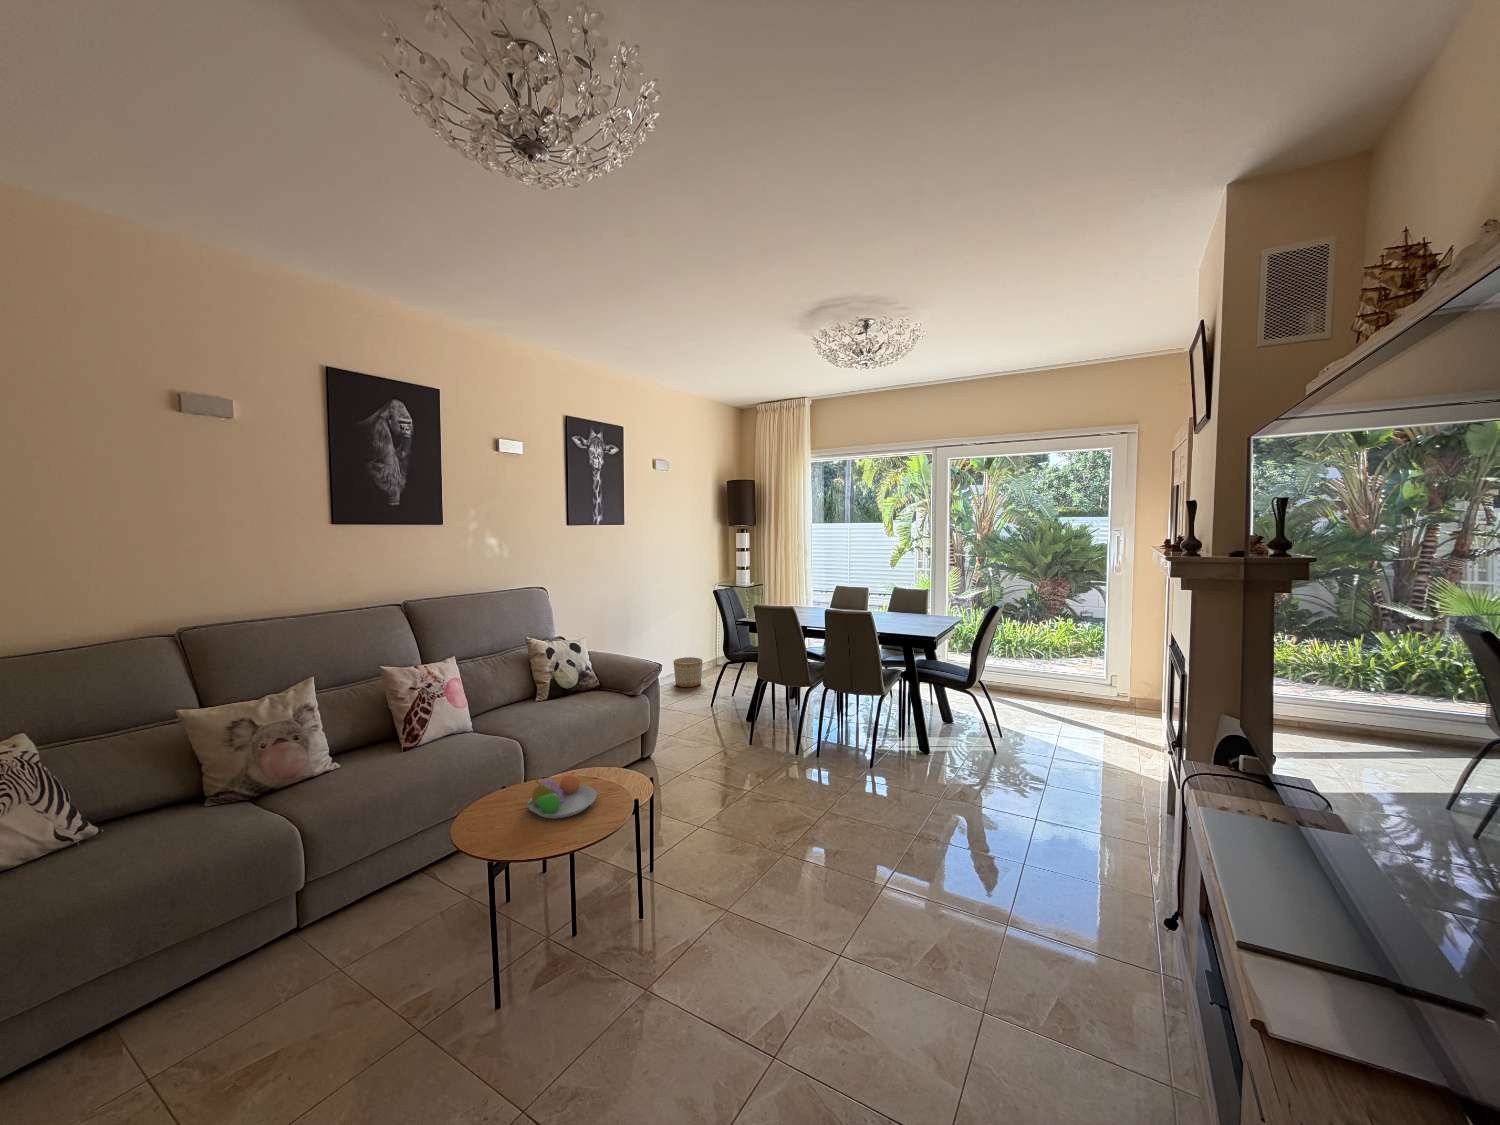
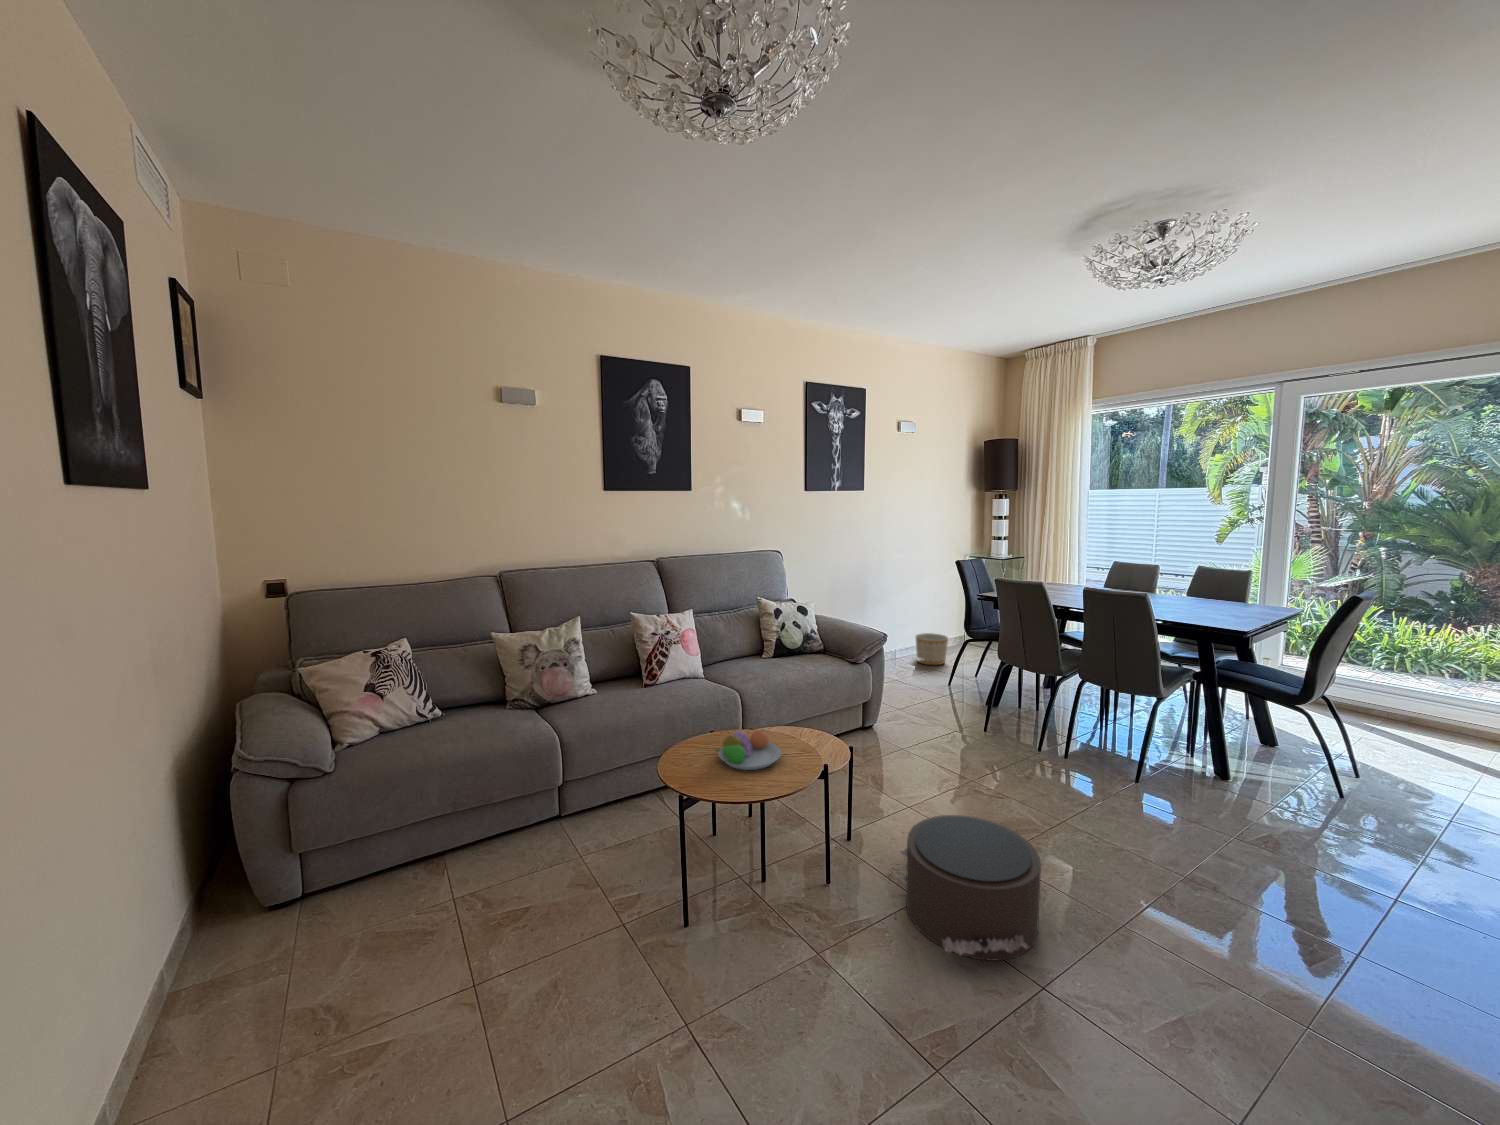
pouf: none [709,816,833,943] -> present [901,815,1041,961]

